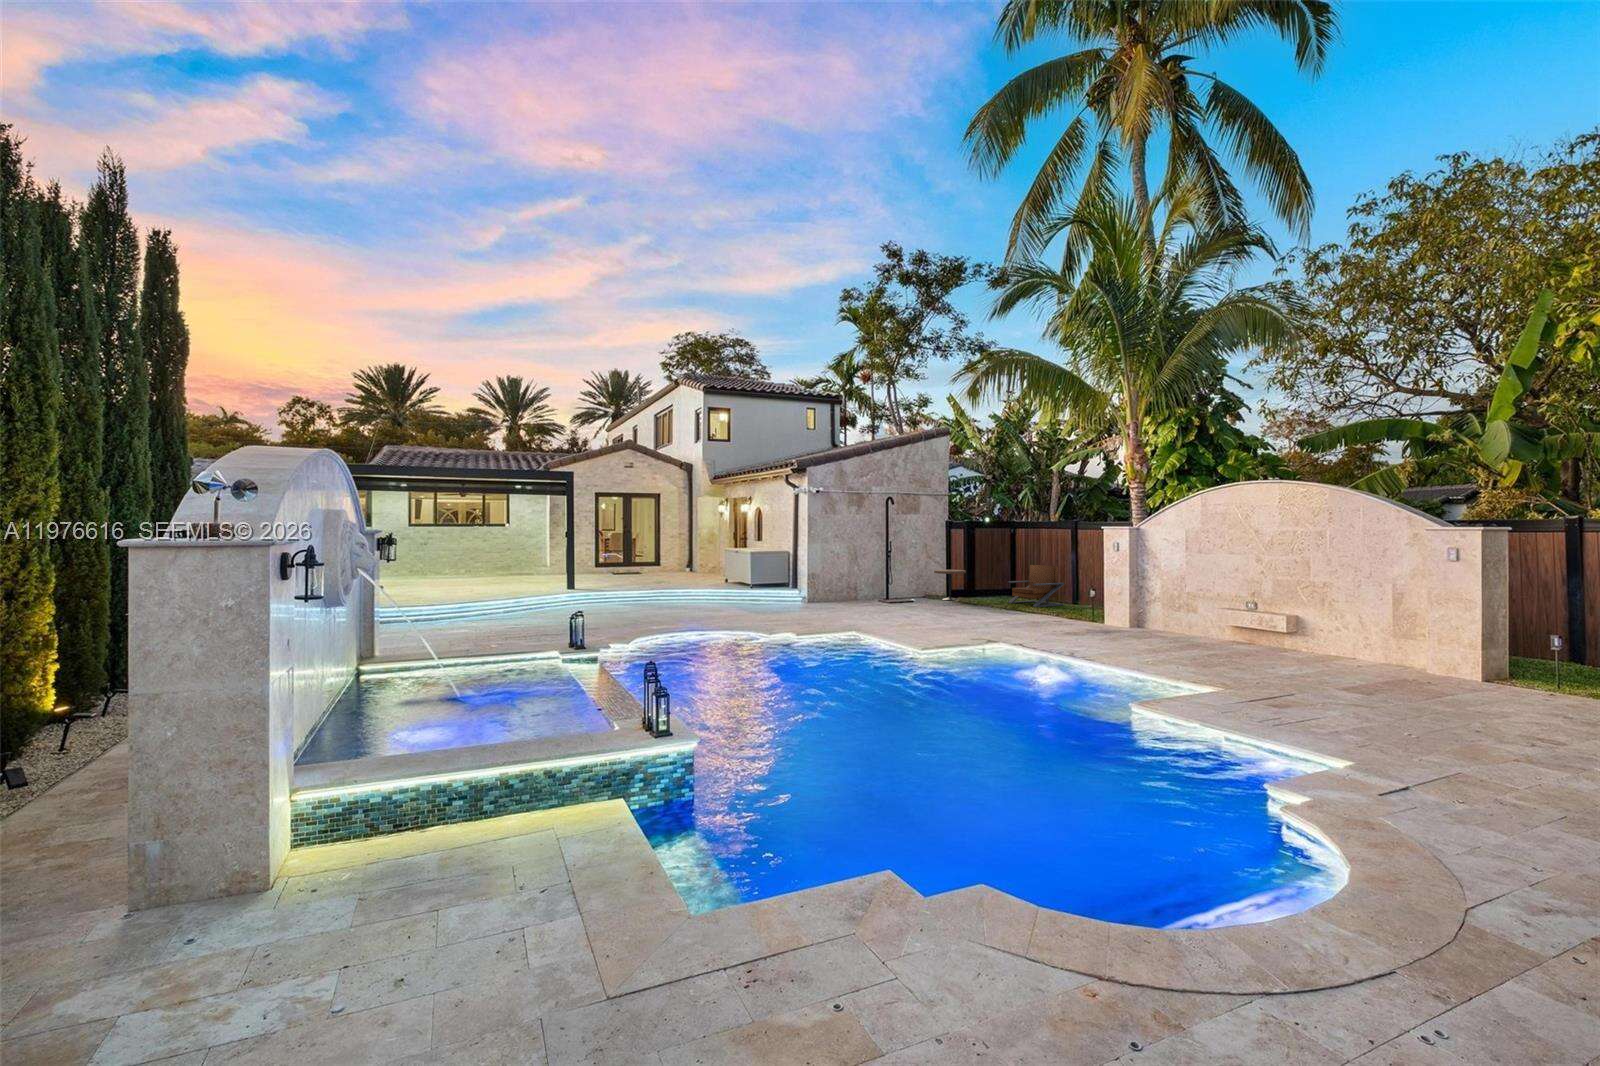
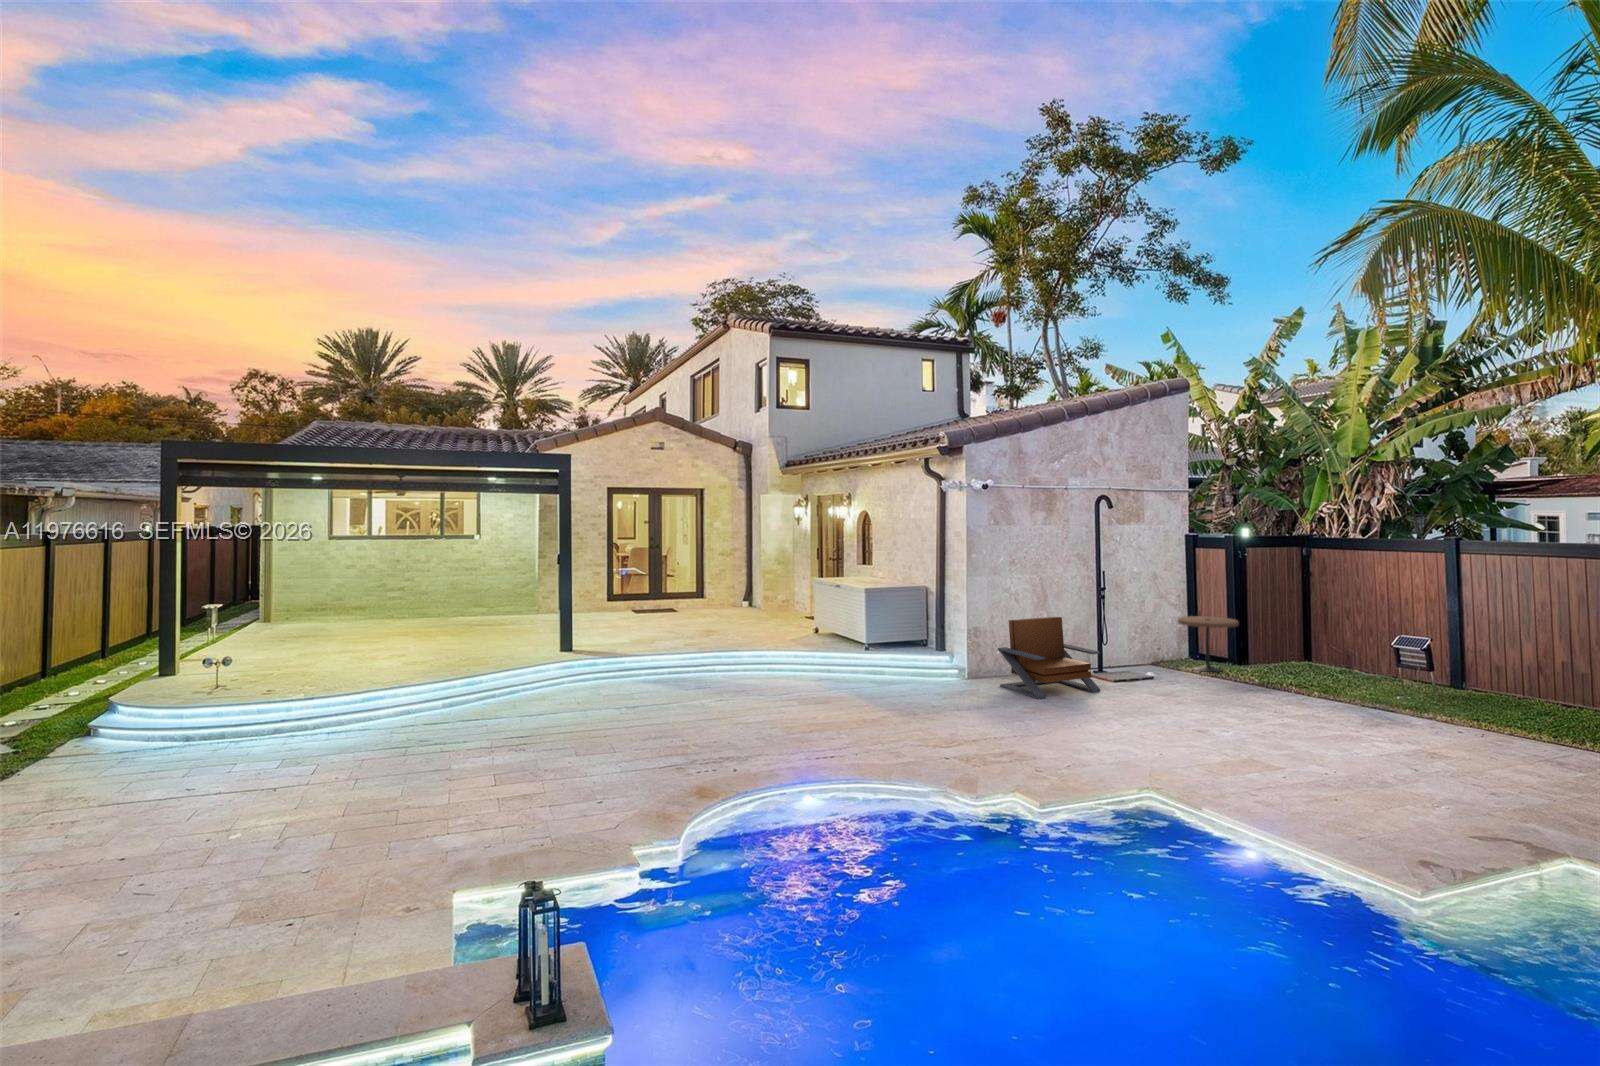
lounge chair: present [1008,565,1064,607] -> present [998,617,1100,699]

